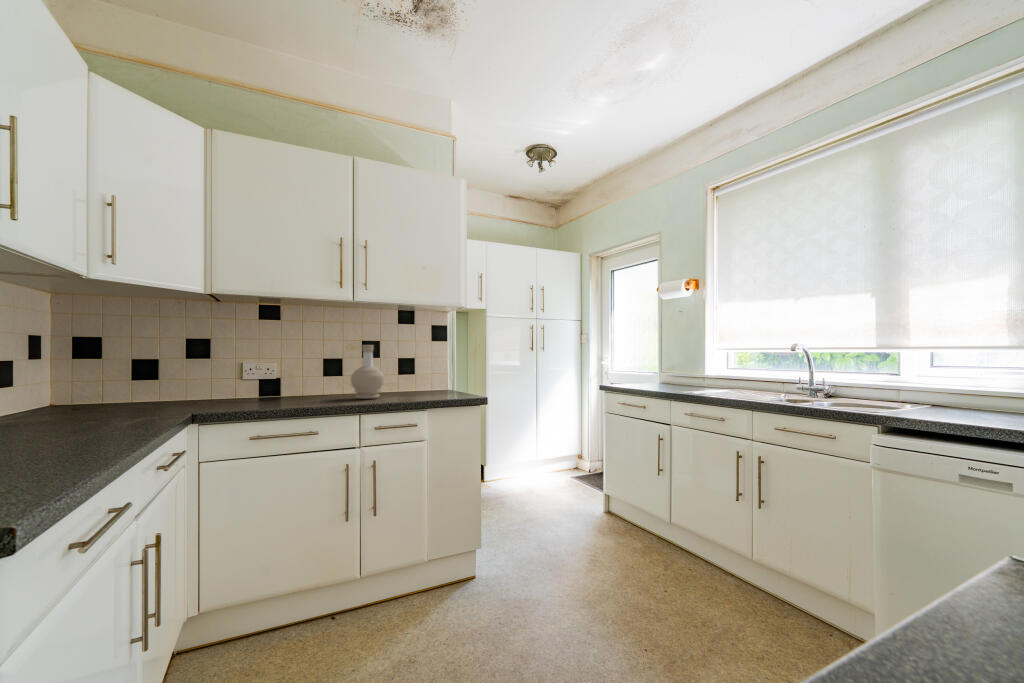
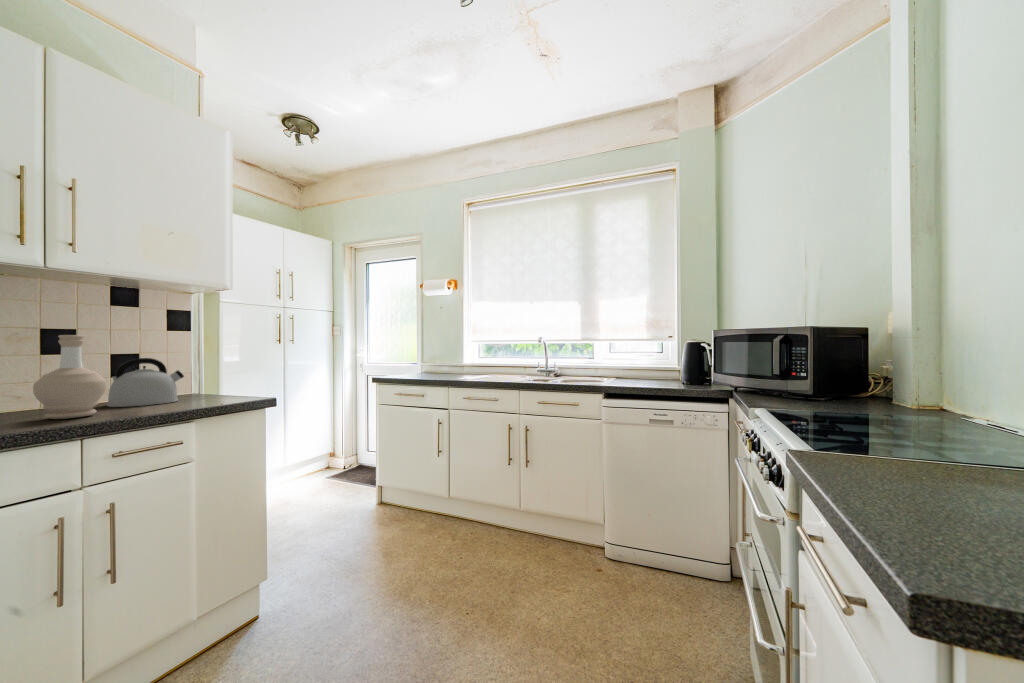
kettle: none [395,361,437,395] -> present [107,358,184,407]

